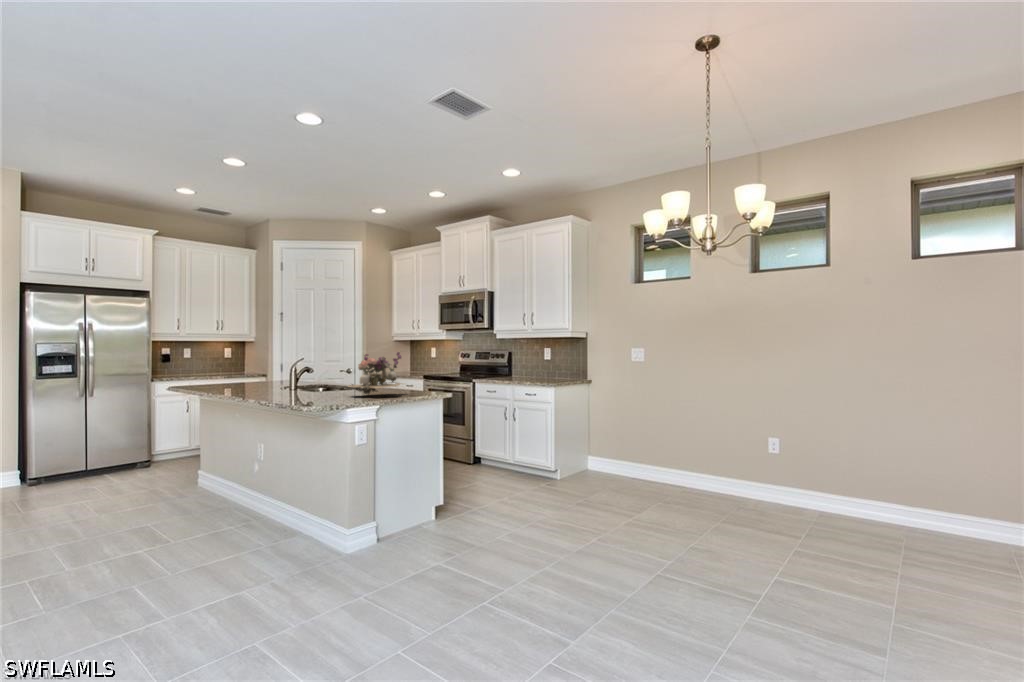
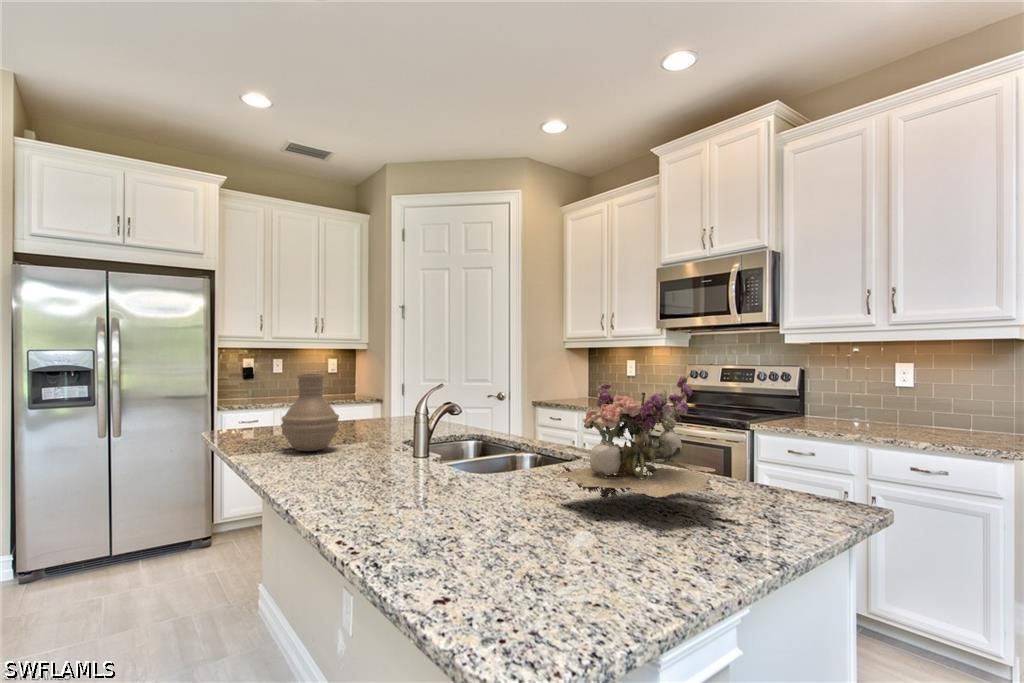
vase: none [224,354,254,390] -> present [281,374,339,451]

